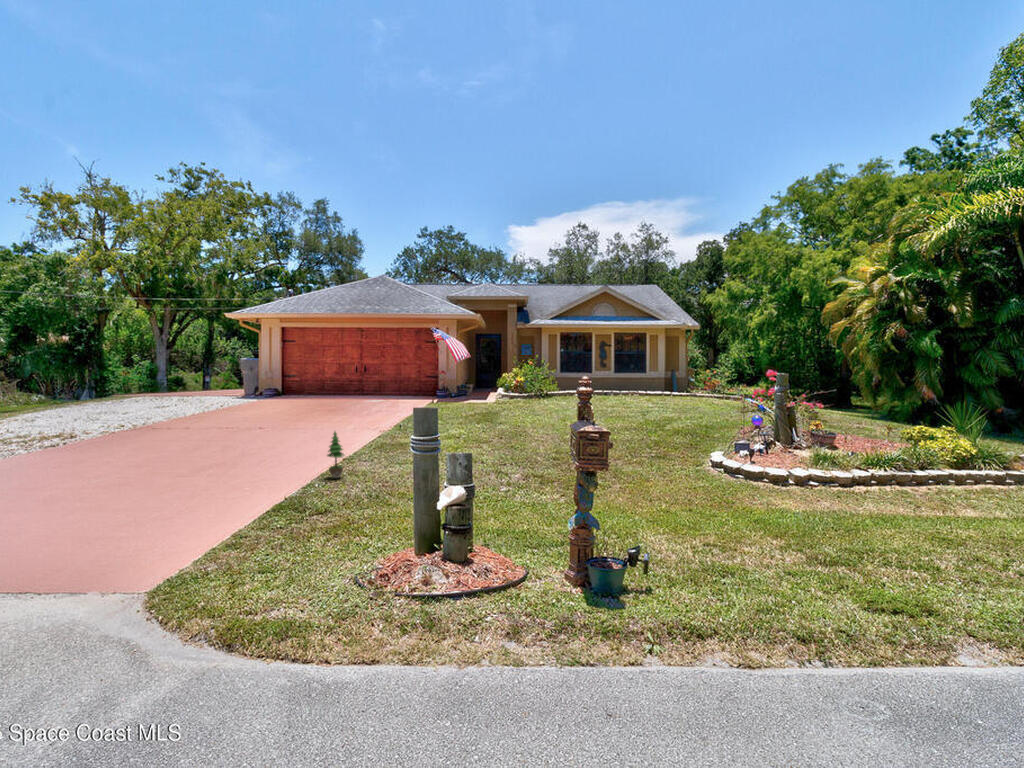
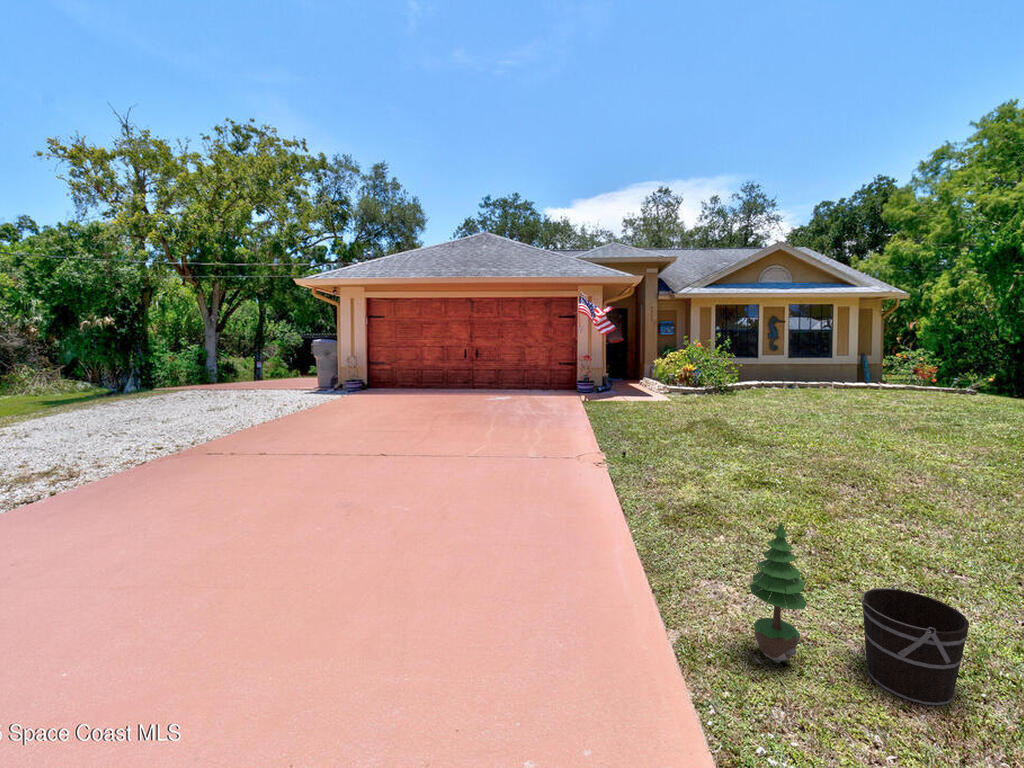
bucket: none [358,452,385,484] -> present [860,585,969,705]

